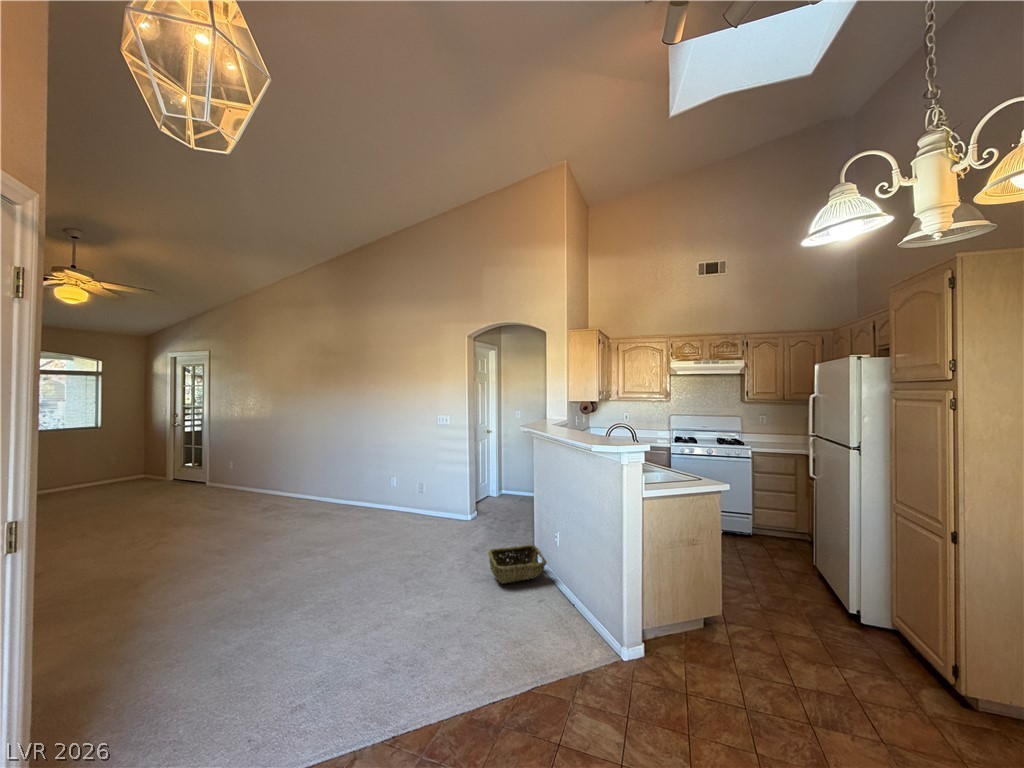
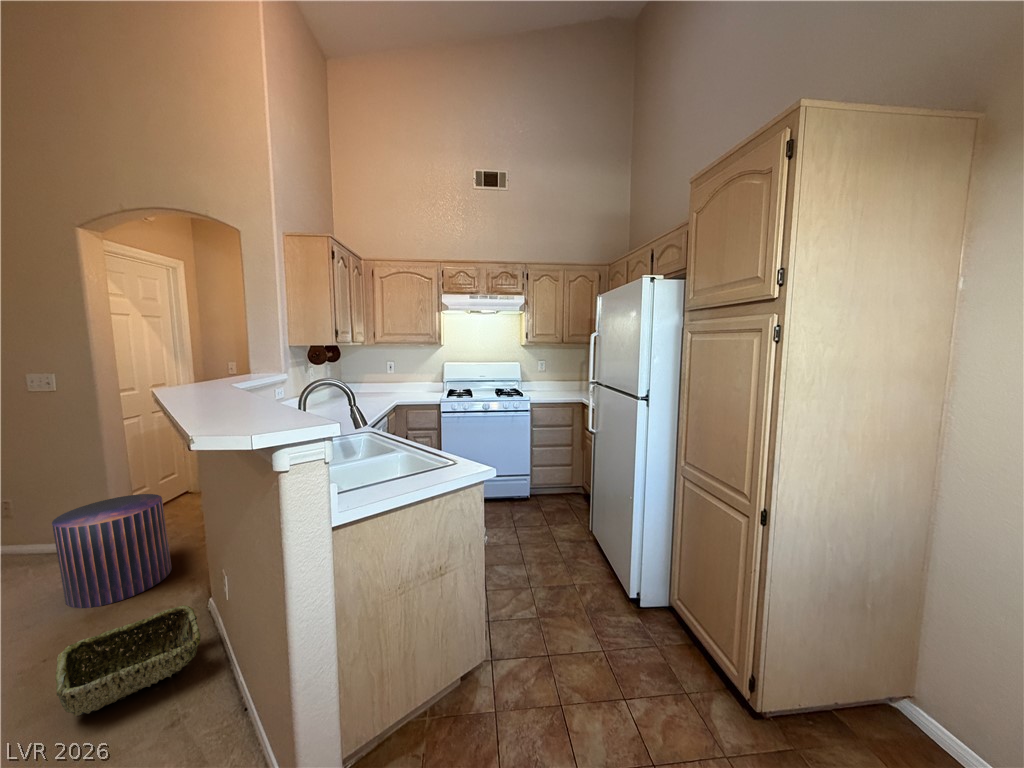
pouf: none [461,486,506,543] -> present [52,494,172,608]

